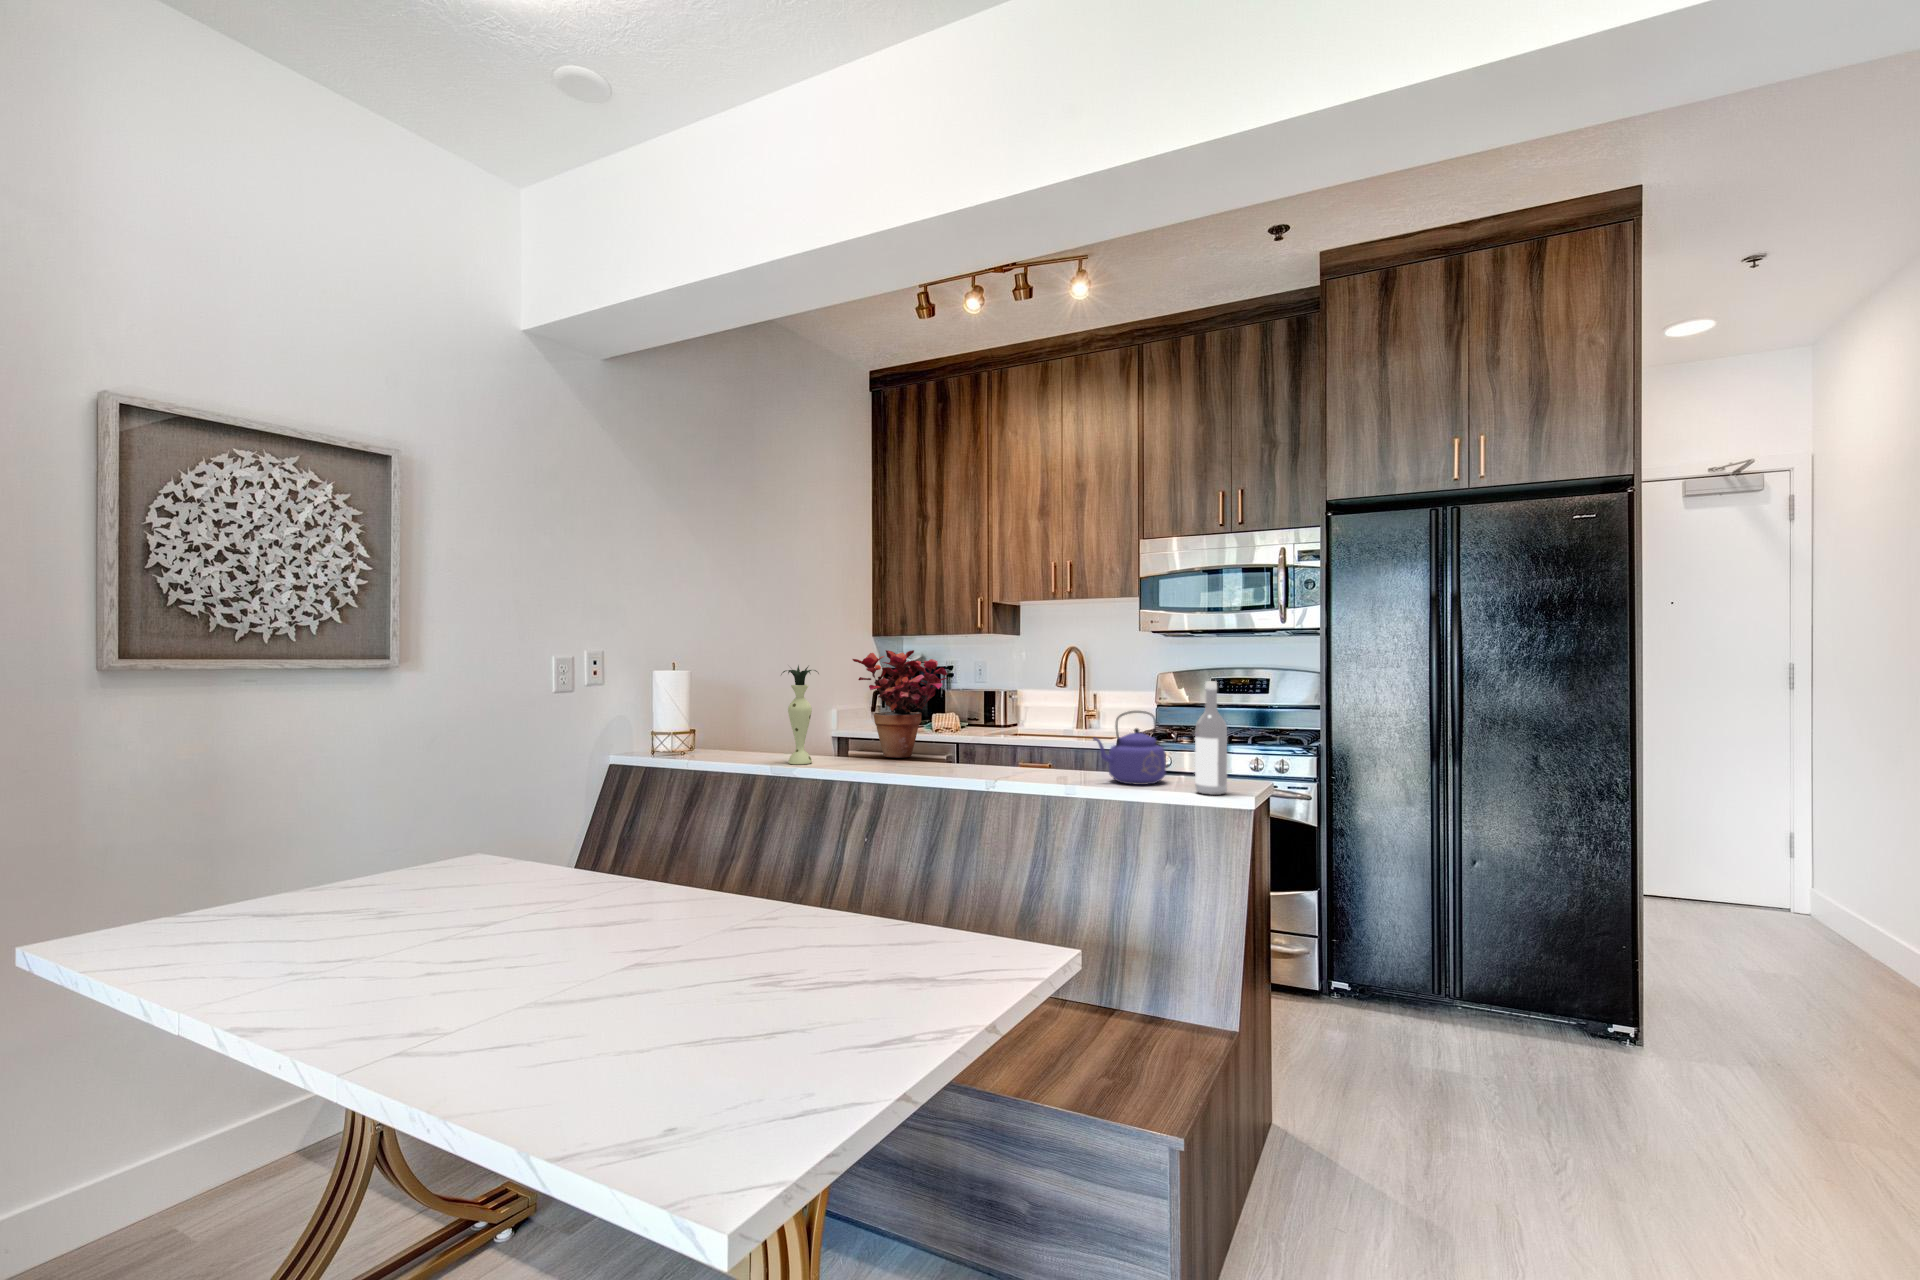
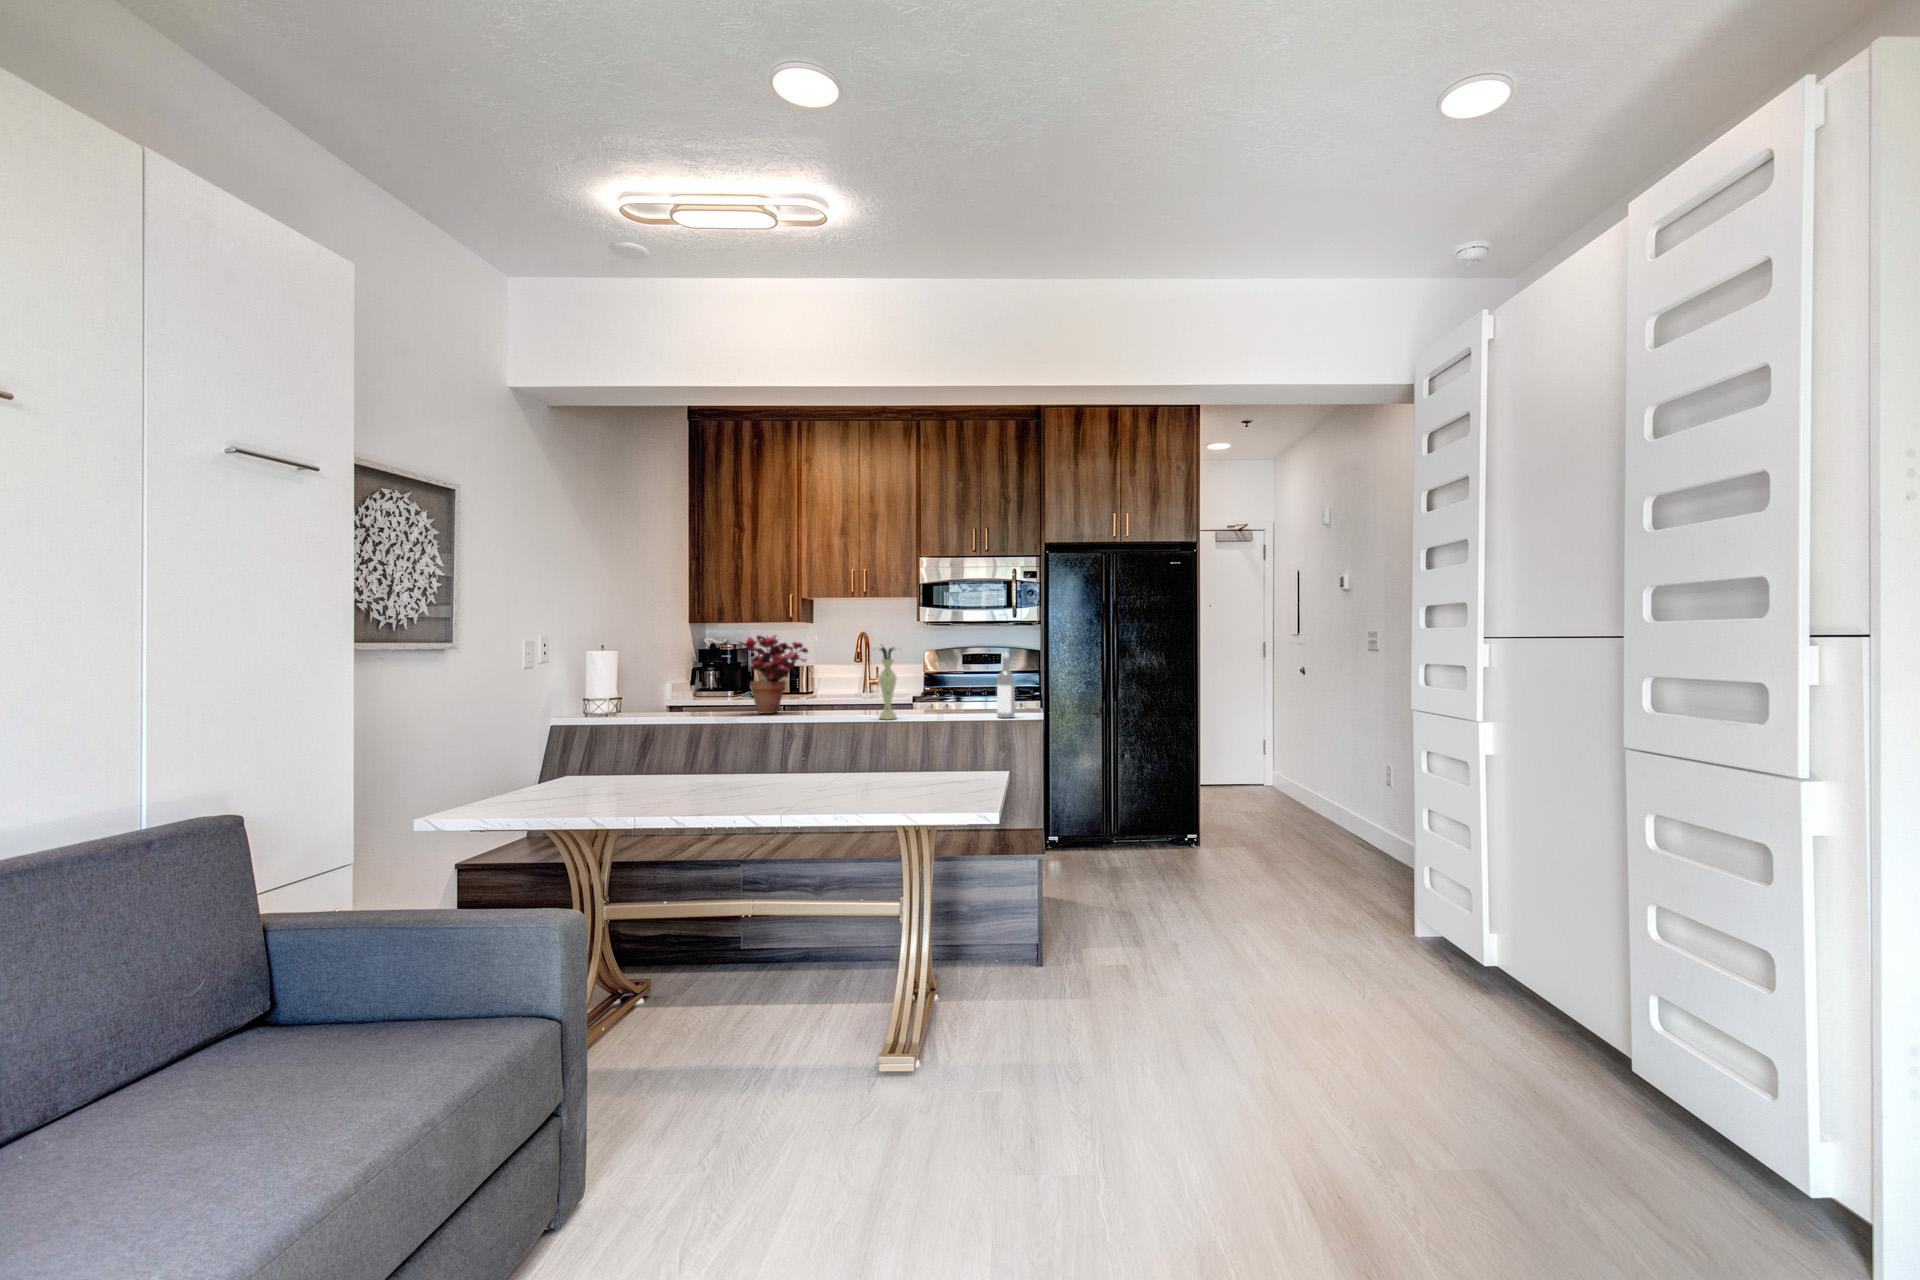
vase: present [781,665,819,764] -> present [879,646,896,719]
kettle: present [1093,711,1166,785] -> none [933,672,974,717]

